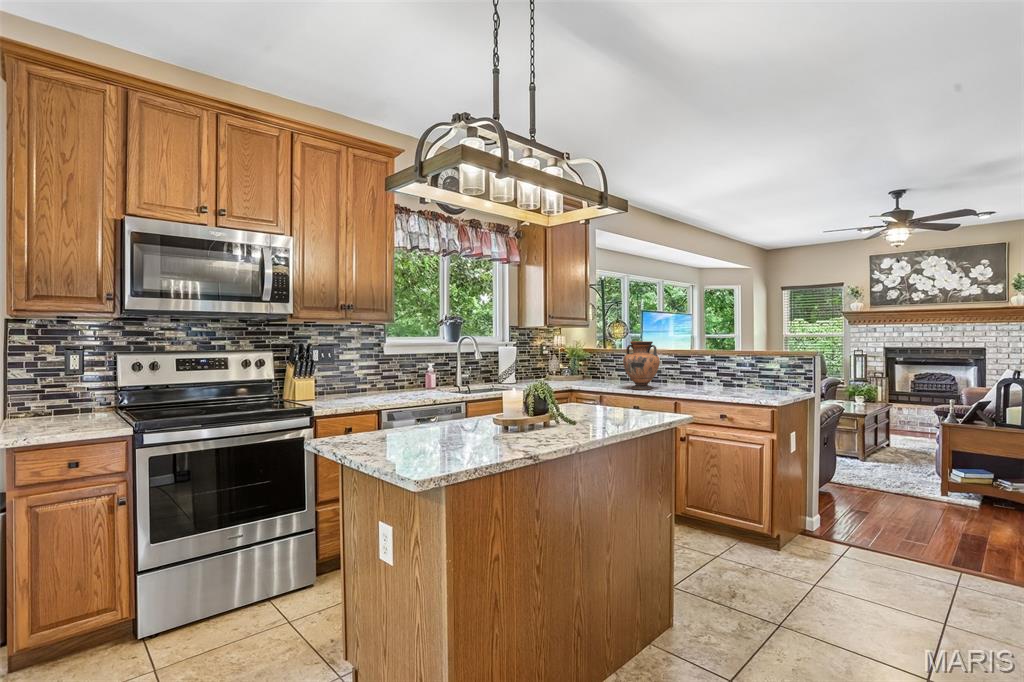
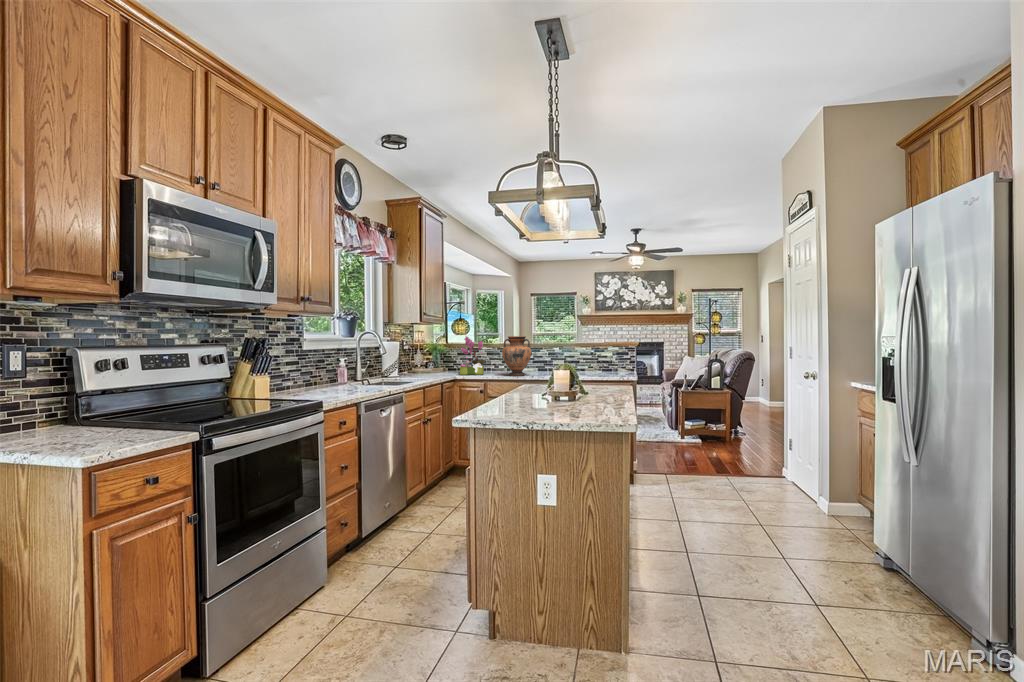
flower arrangement: none [580,341,614,386] -> present [460,336,485,375]

